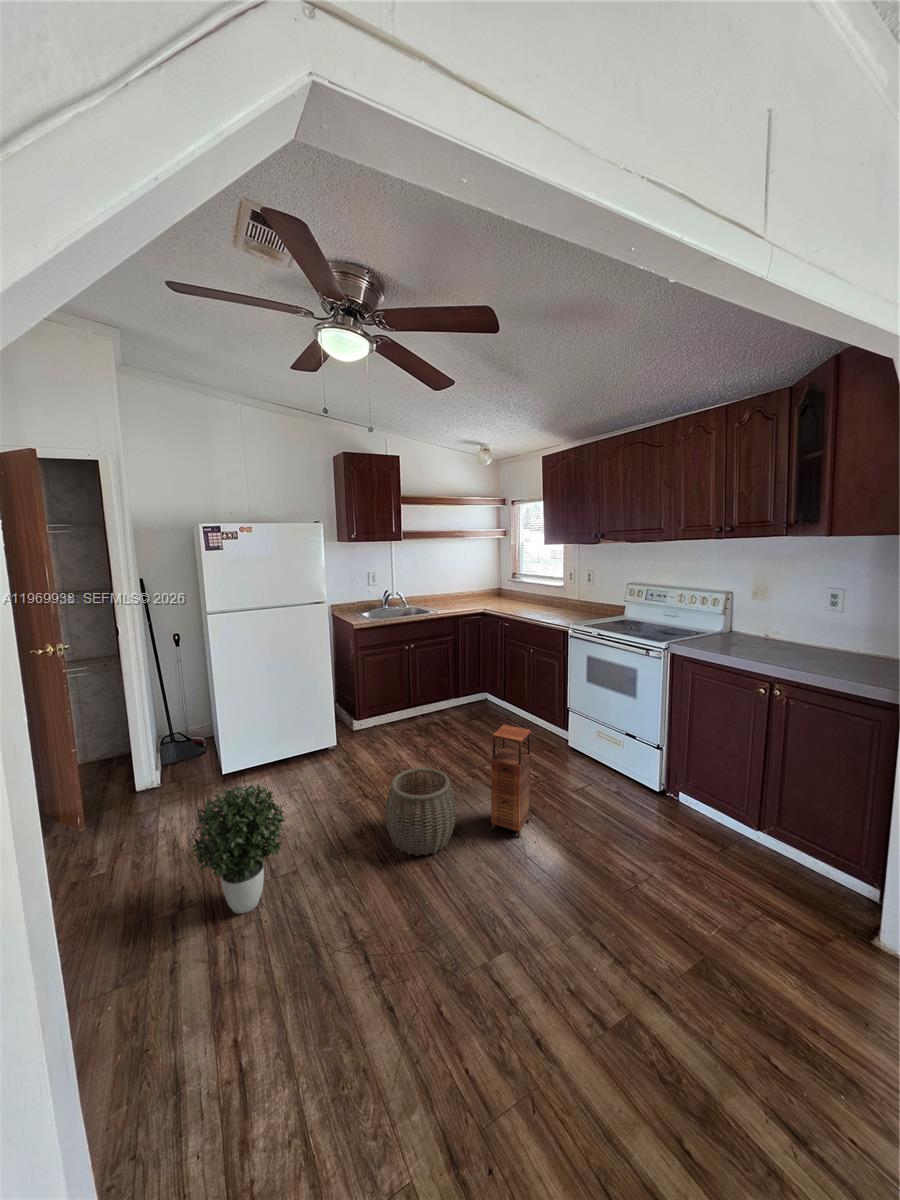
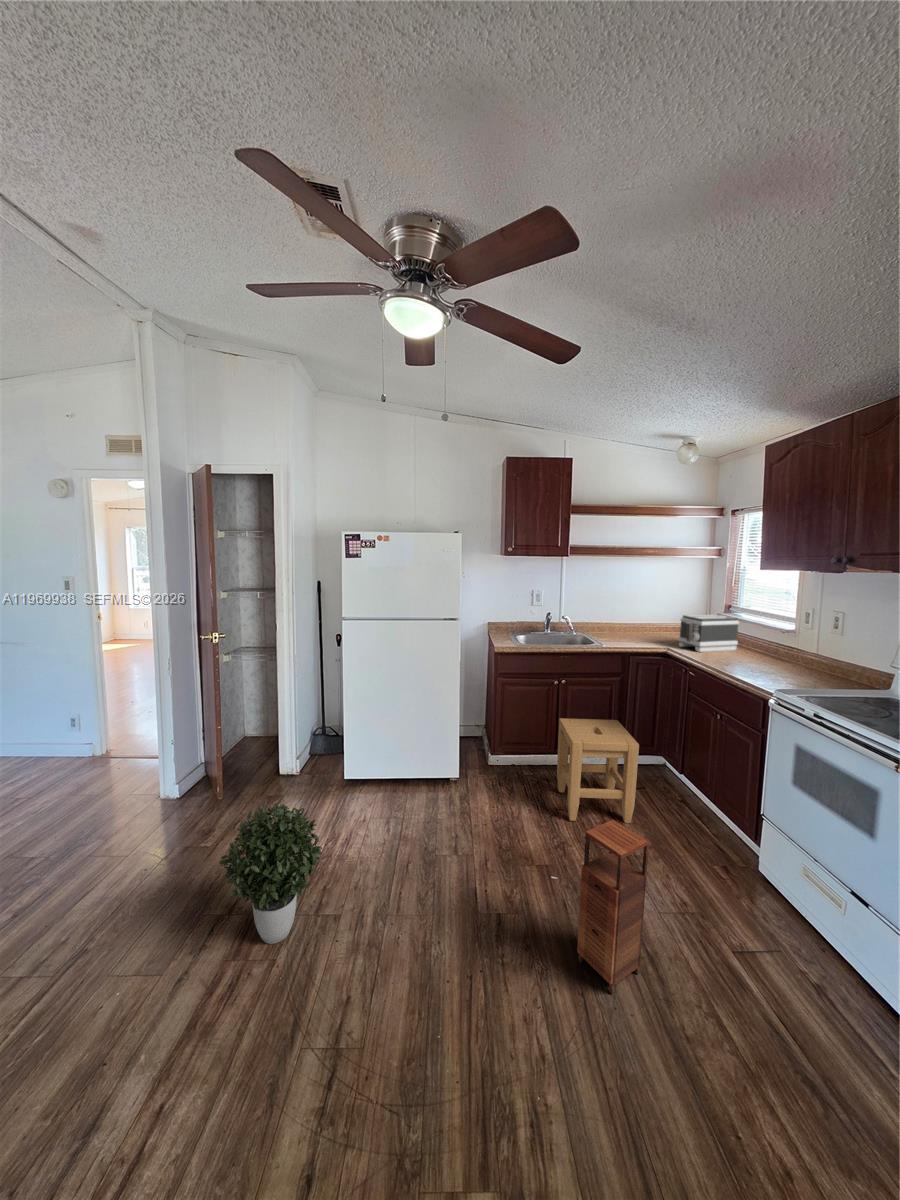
toaster: none [491,580,530,609] -> present [679,614,739,652]
stool: none [420,669,487,752] -> present [557,718,639,823]
woven basket: present [385,768,456,856] -> none [438,839,530,963]

